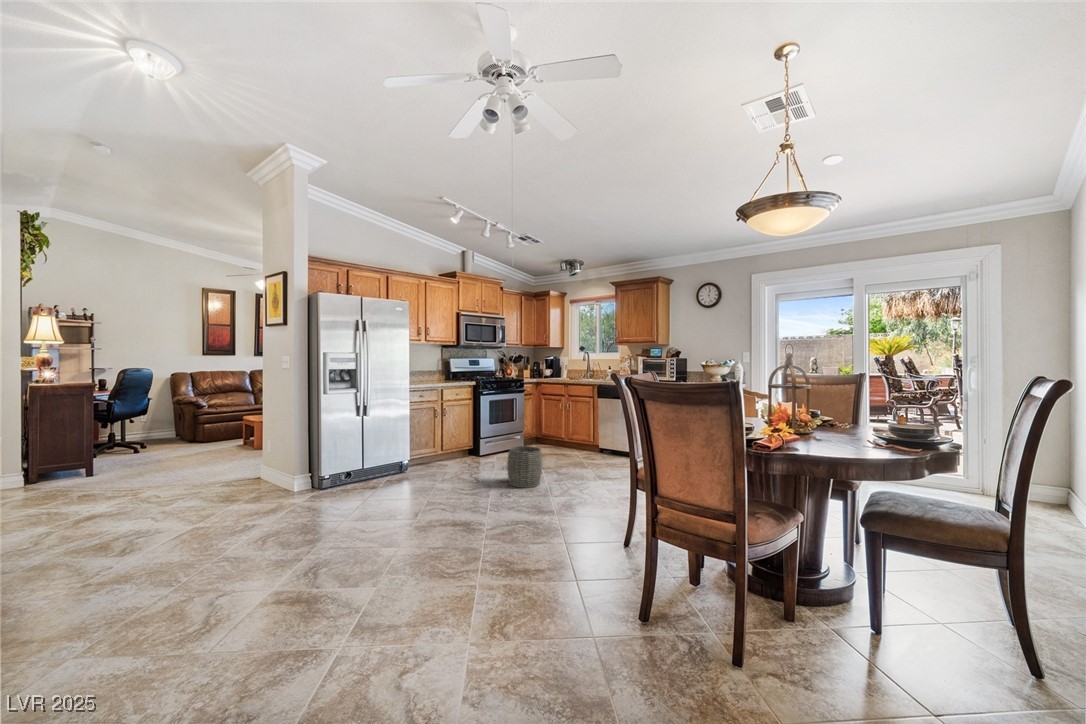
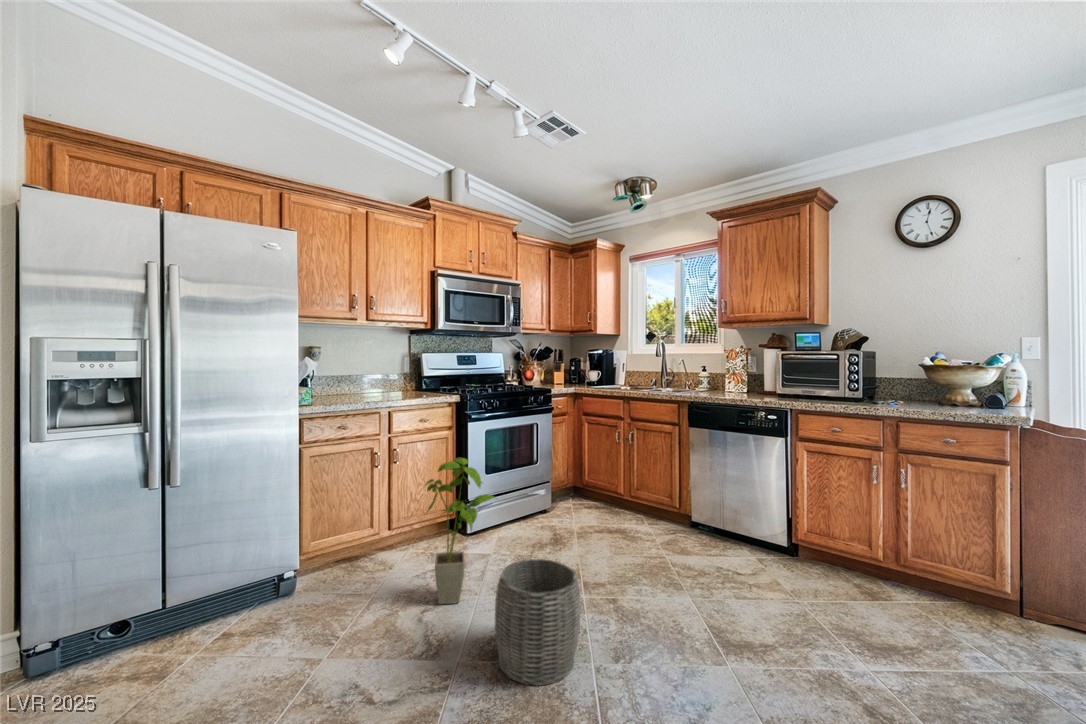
house plant: none [468,407,503,474] -> present [425,458,495,604]

